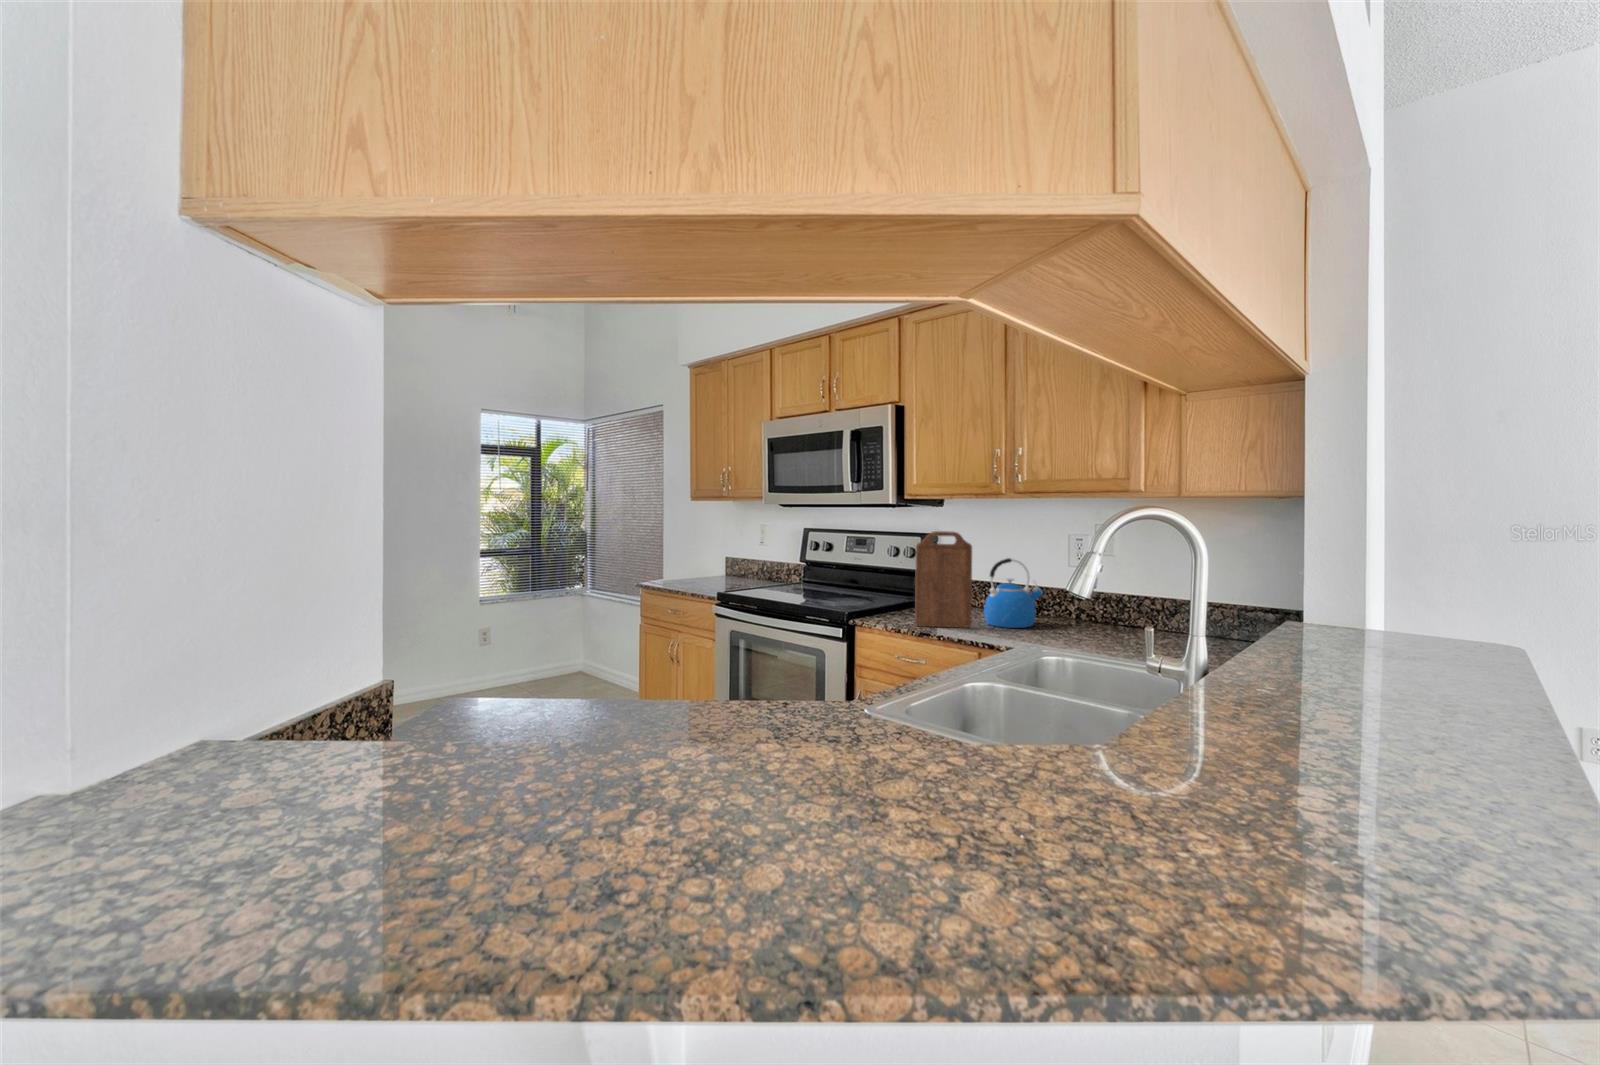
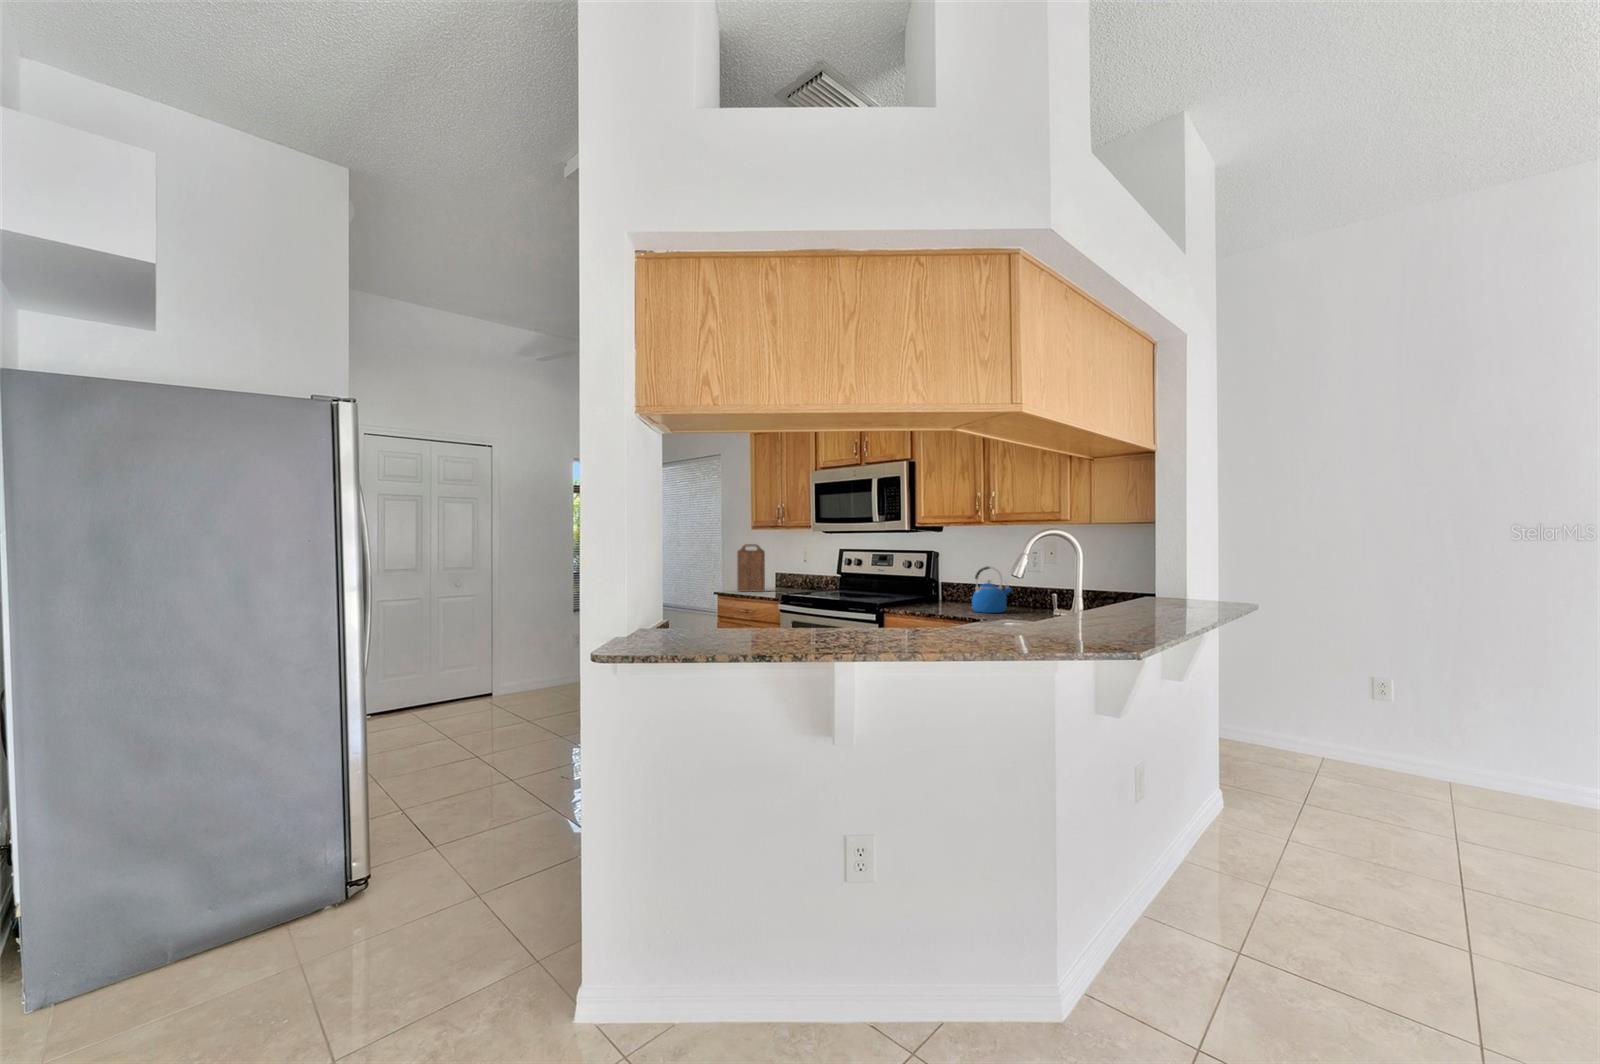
cutting board: present [915,531,972,627] -> present [737,544,765,592]

